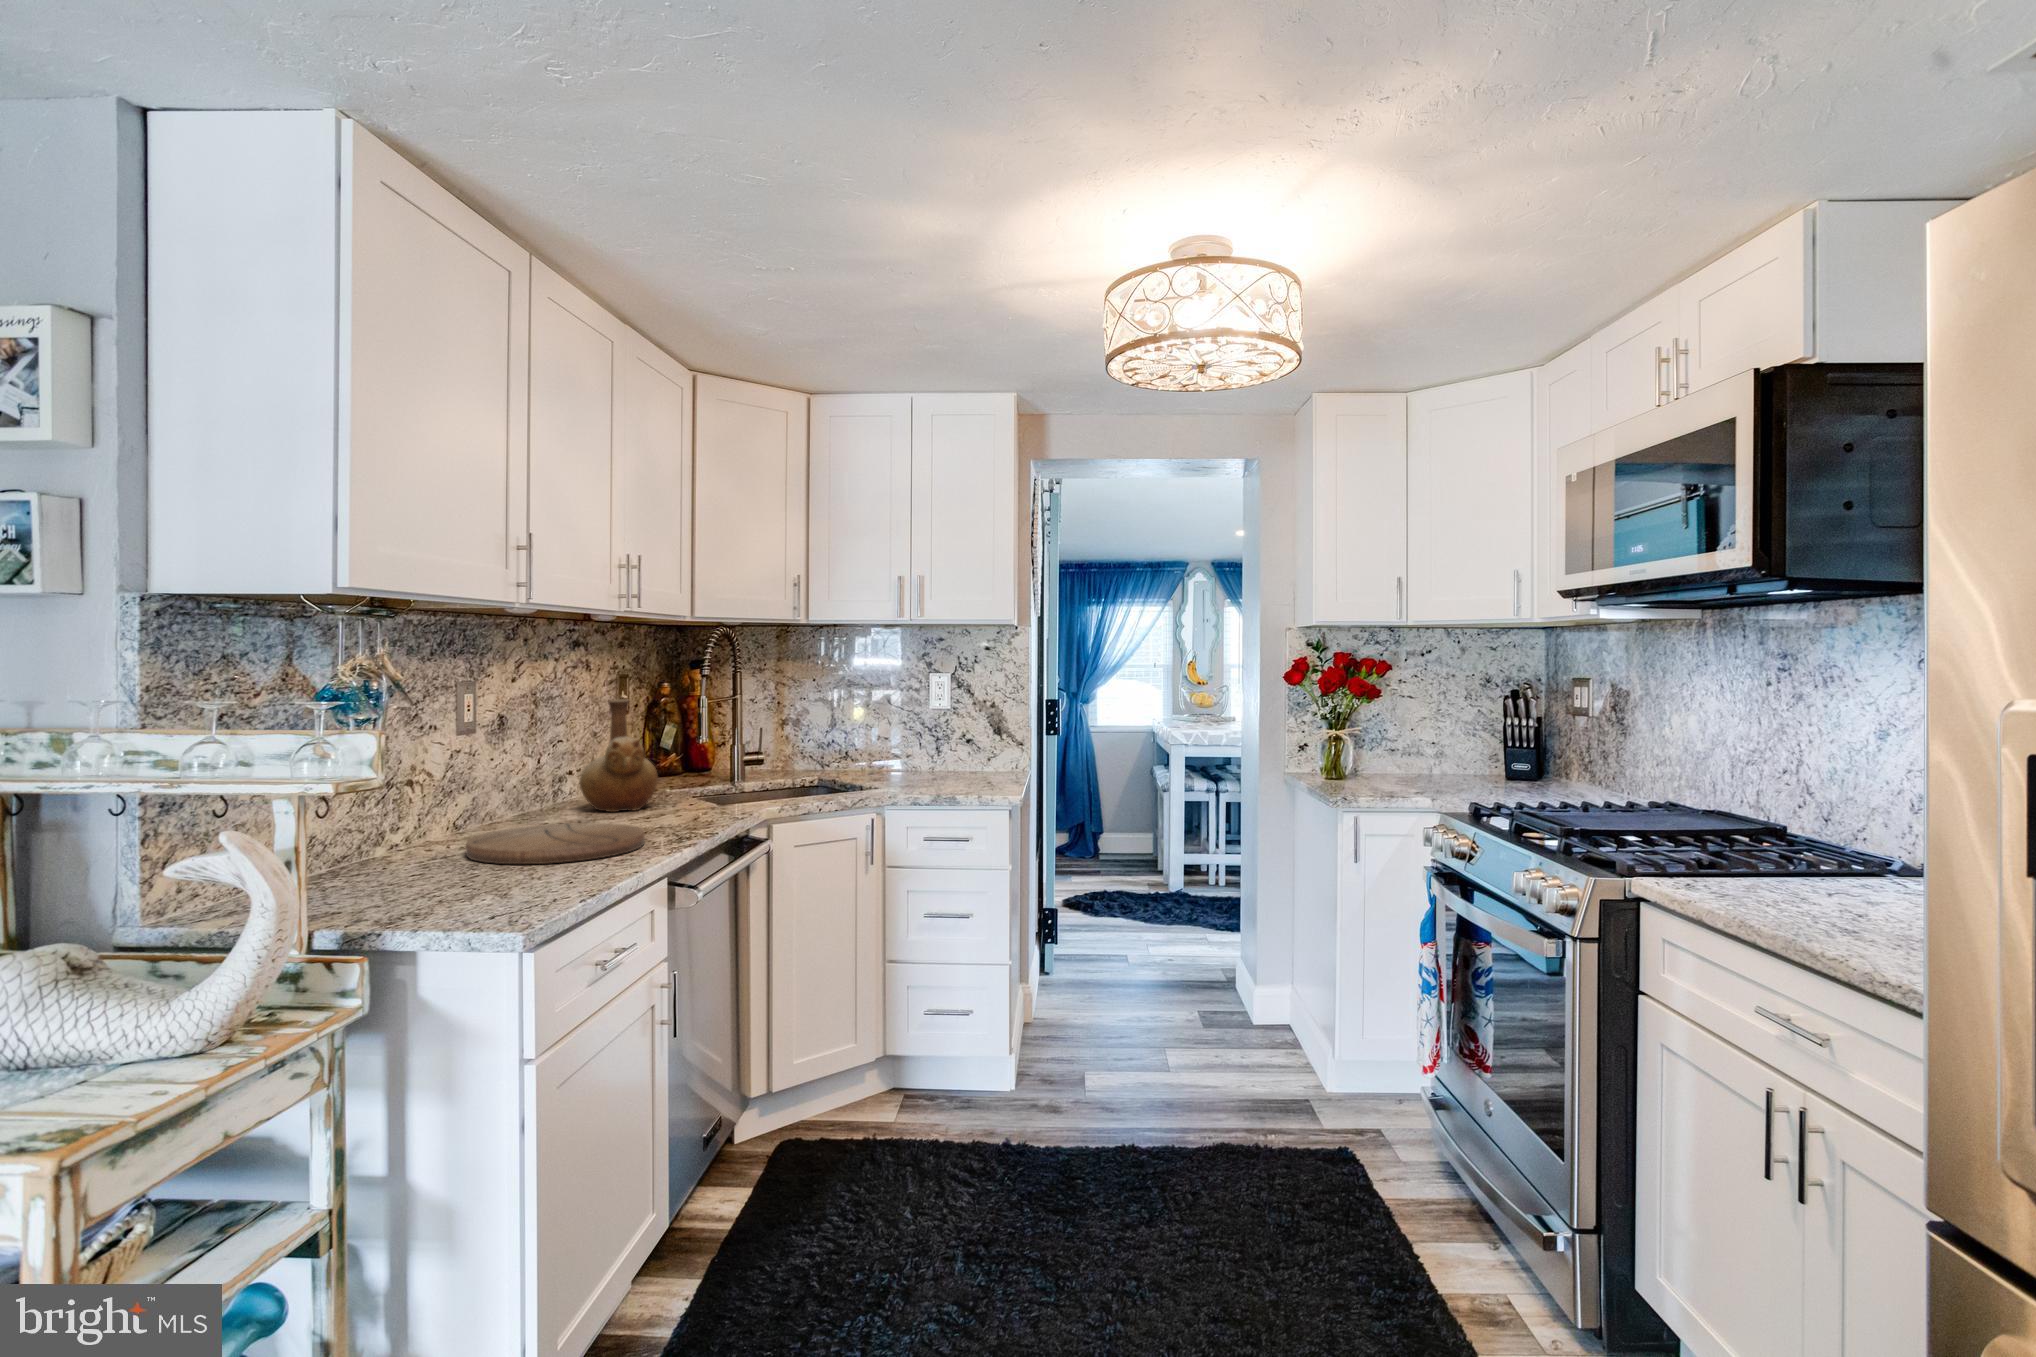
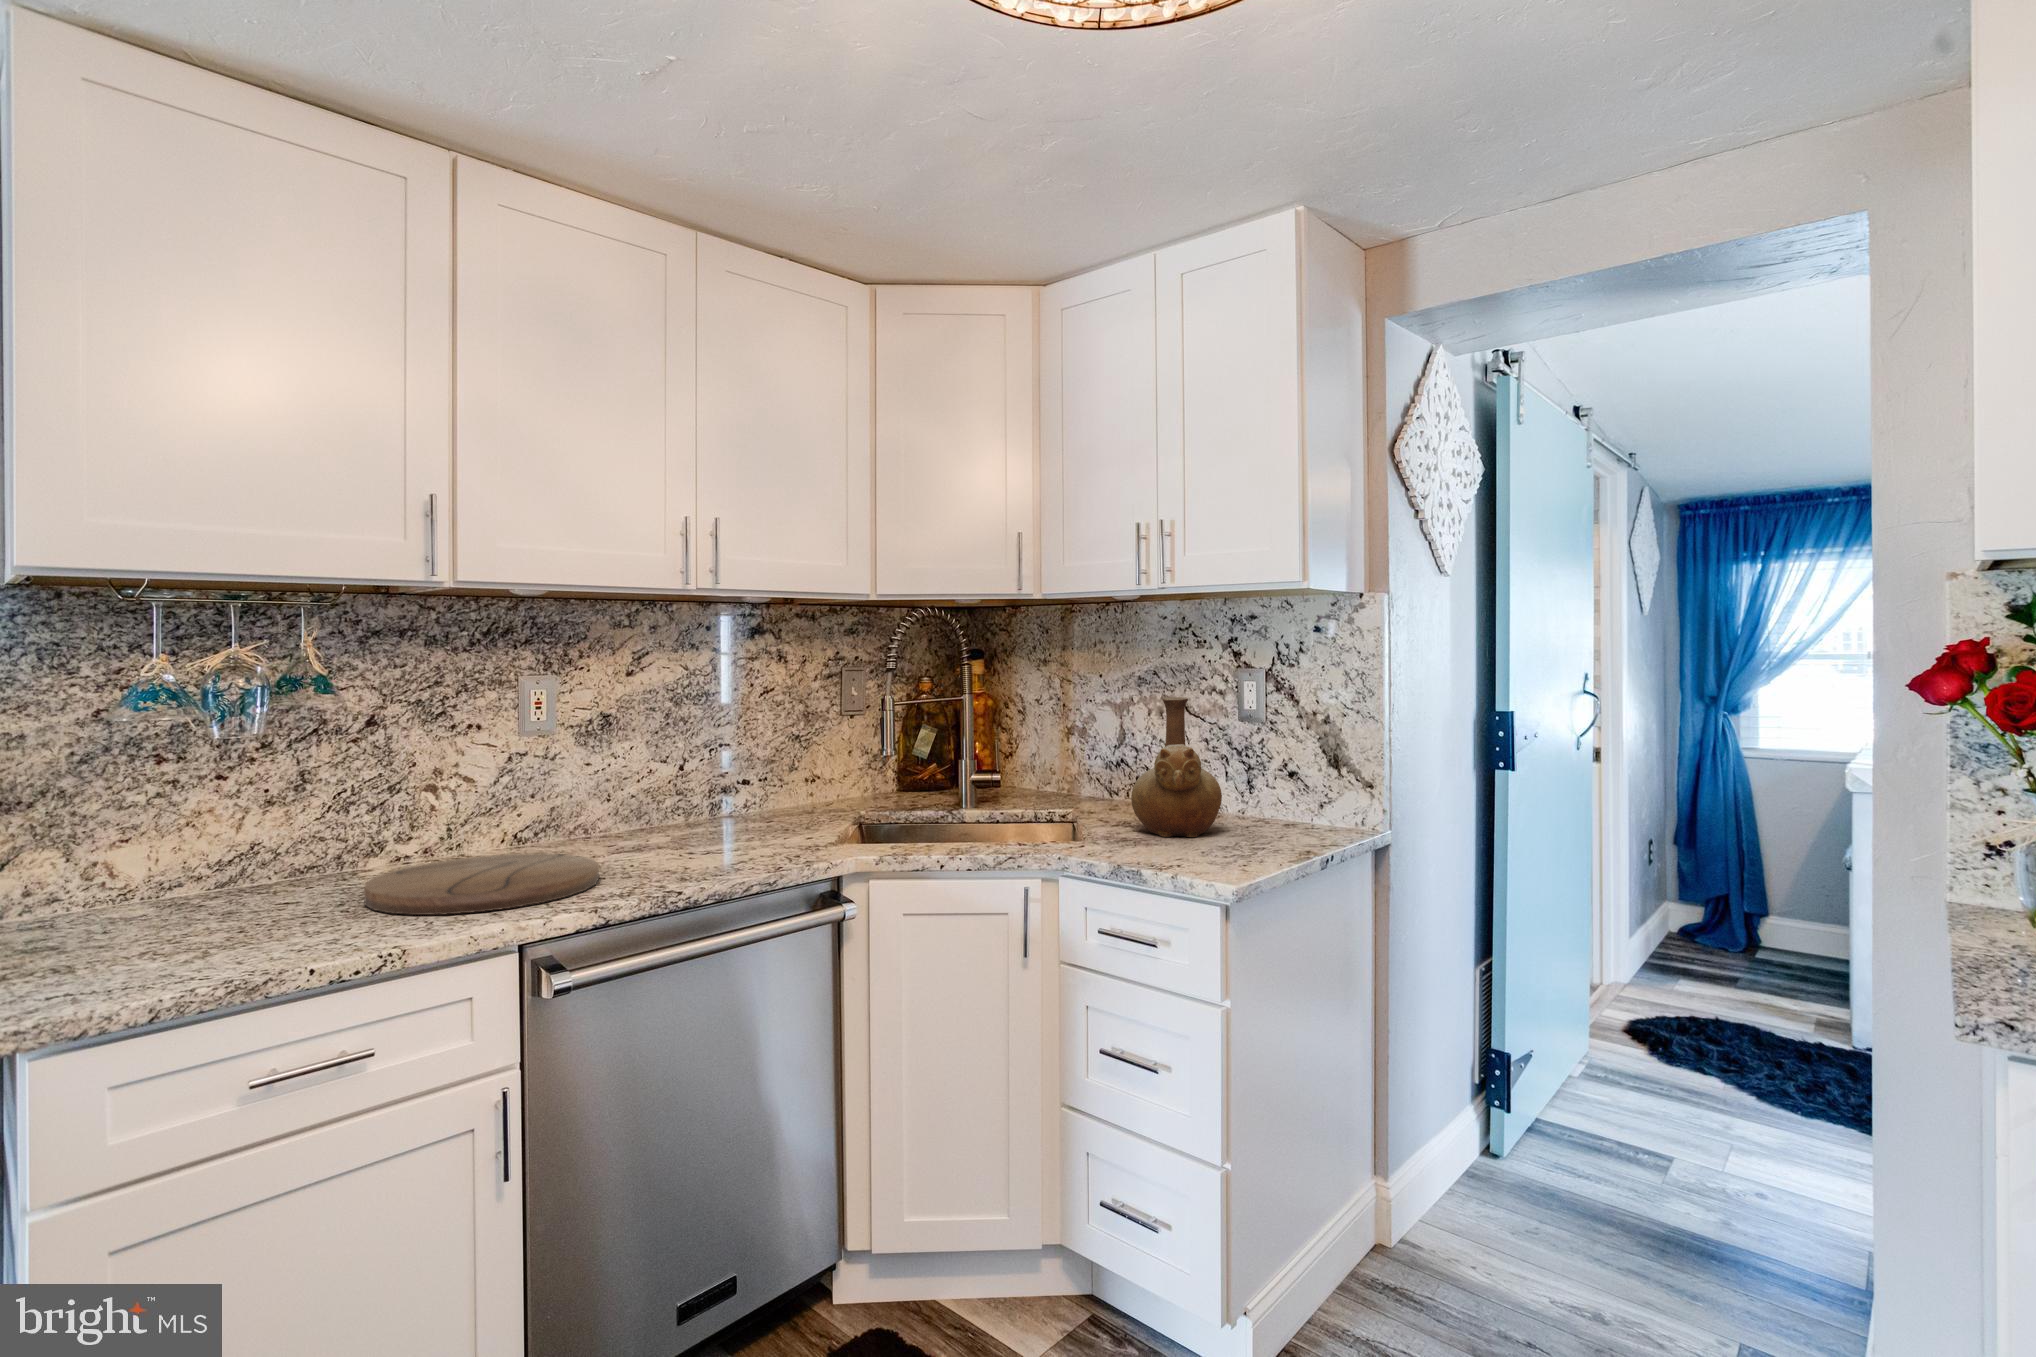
vase: present [580,699,658,812] -> present [1131,697,1222,837]

